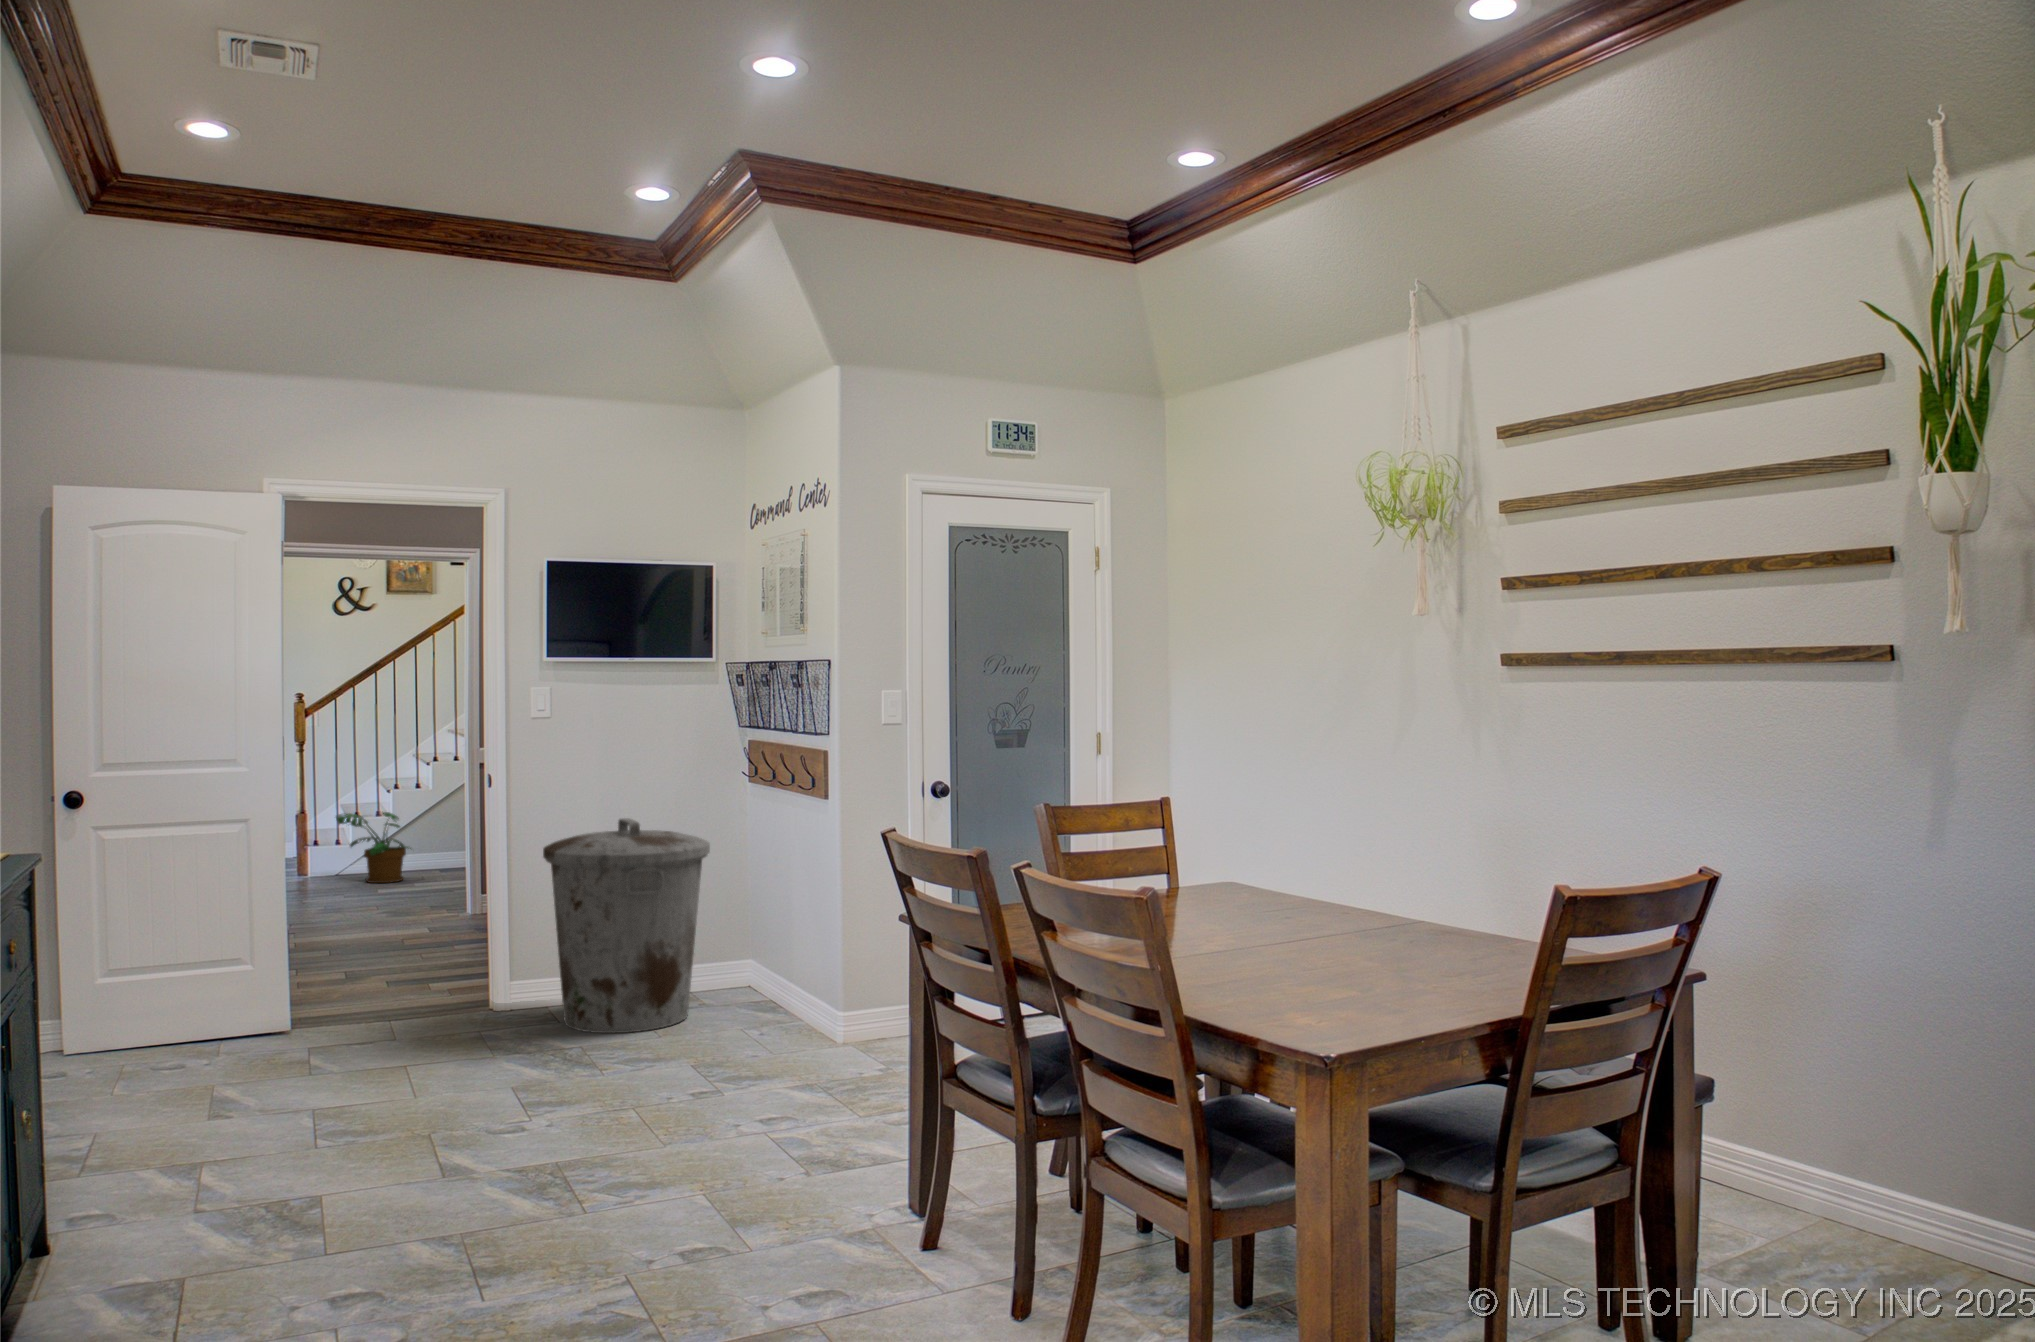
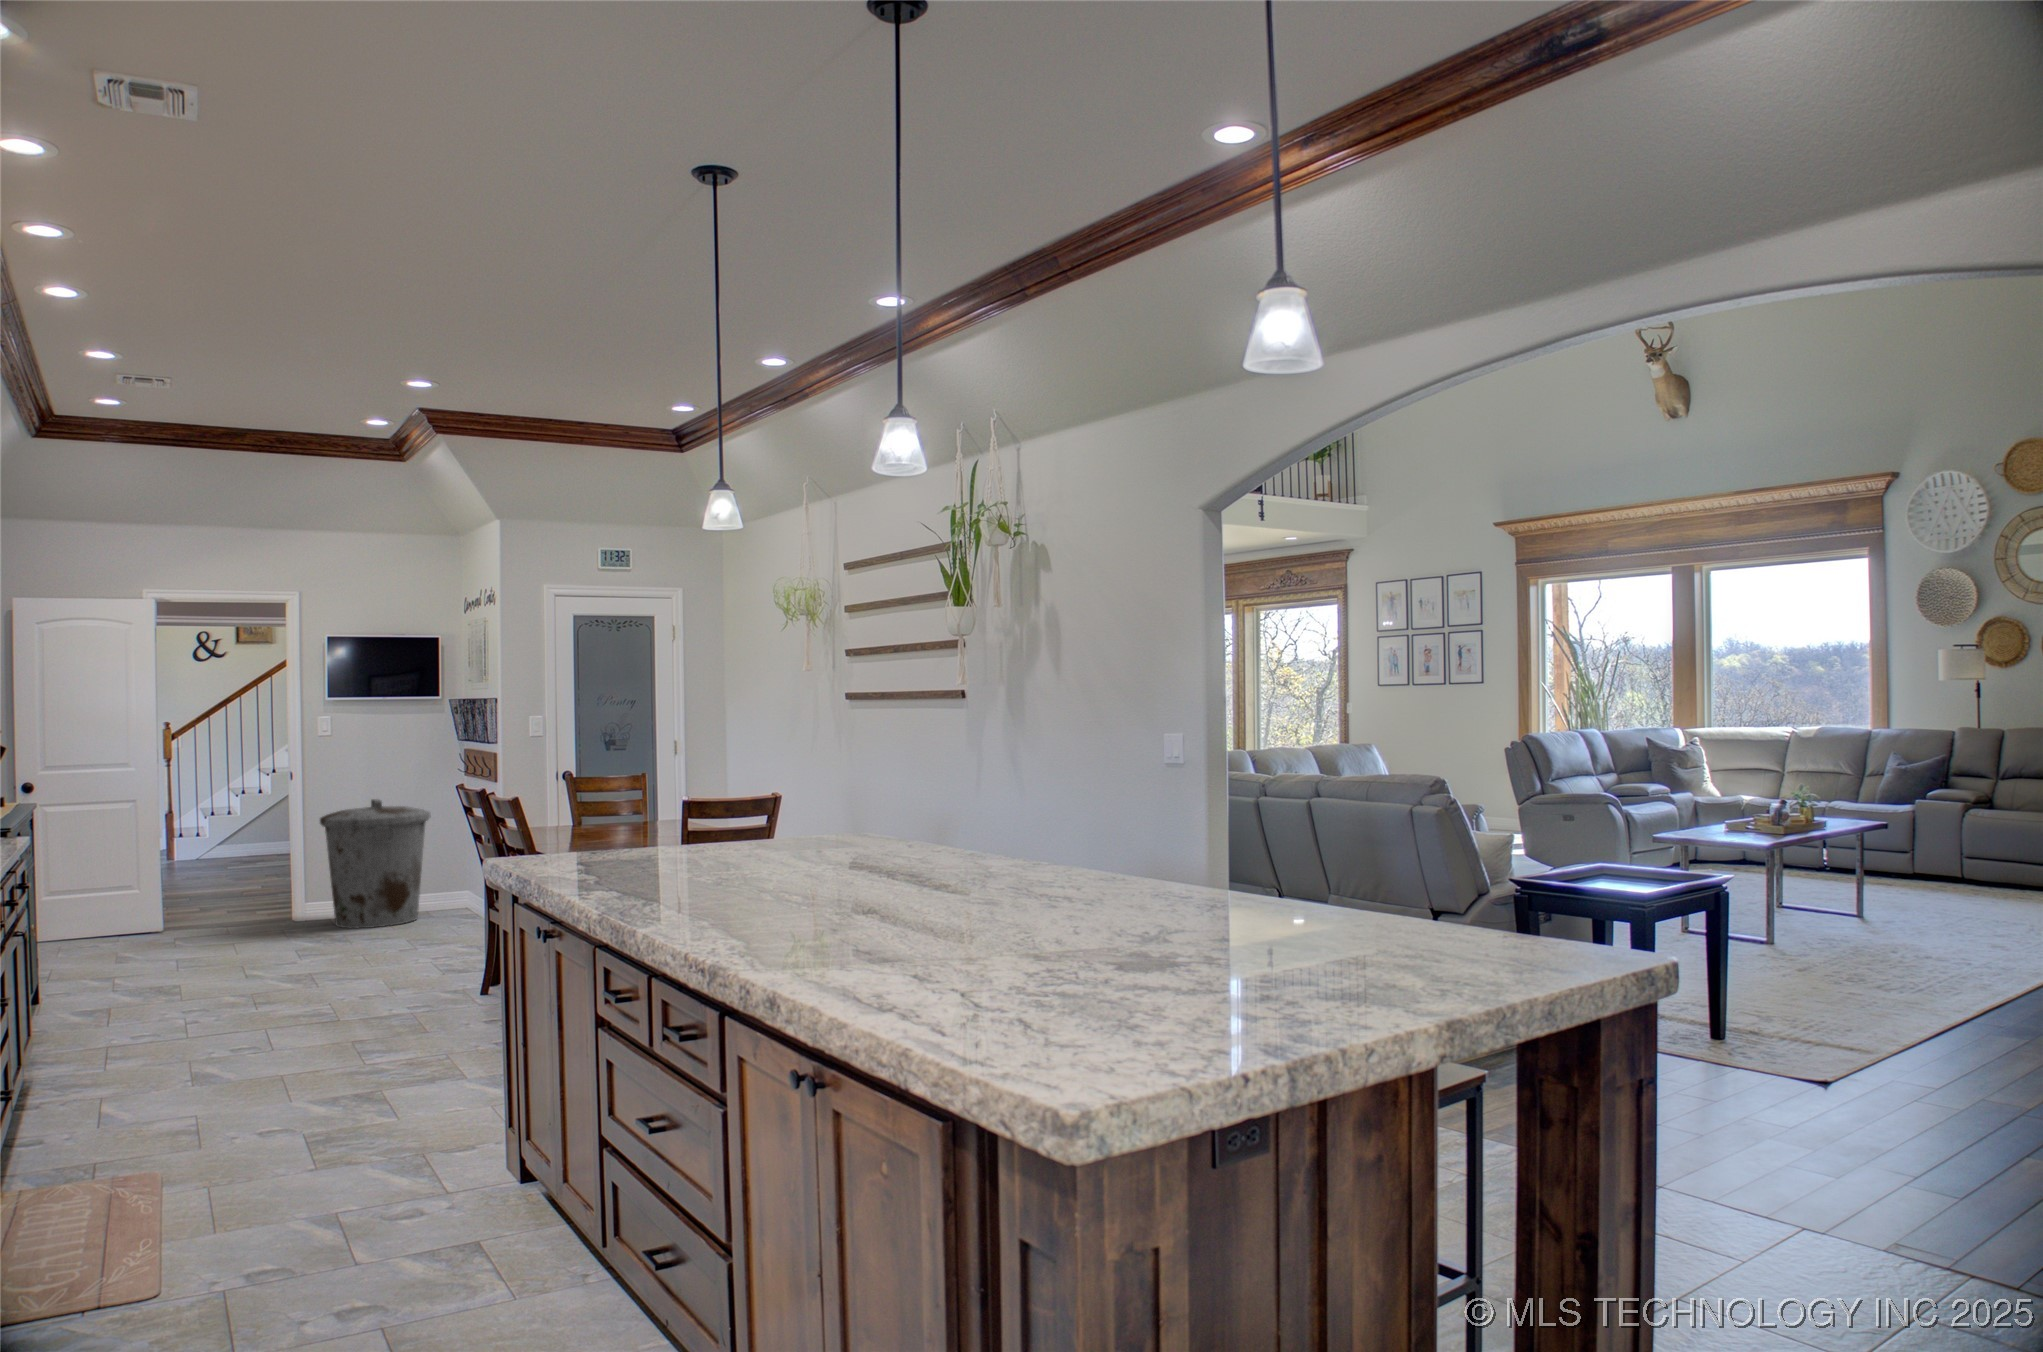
potted plant: present [336,812,411,883] -> none [194,810,256,861]

